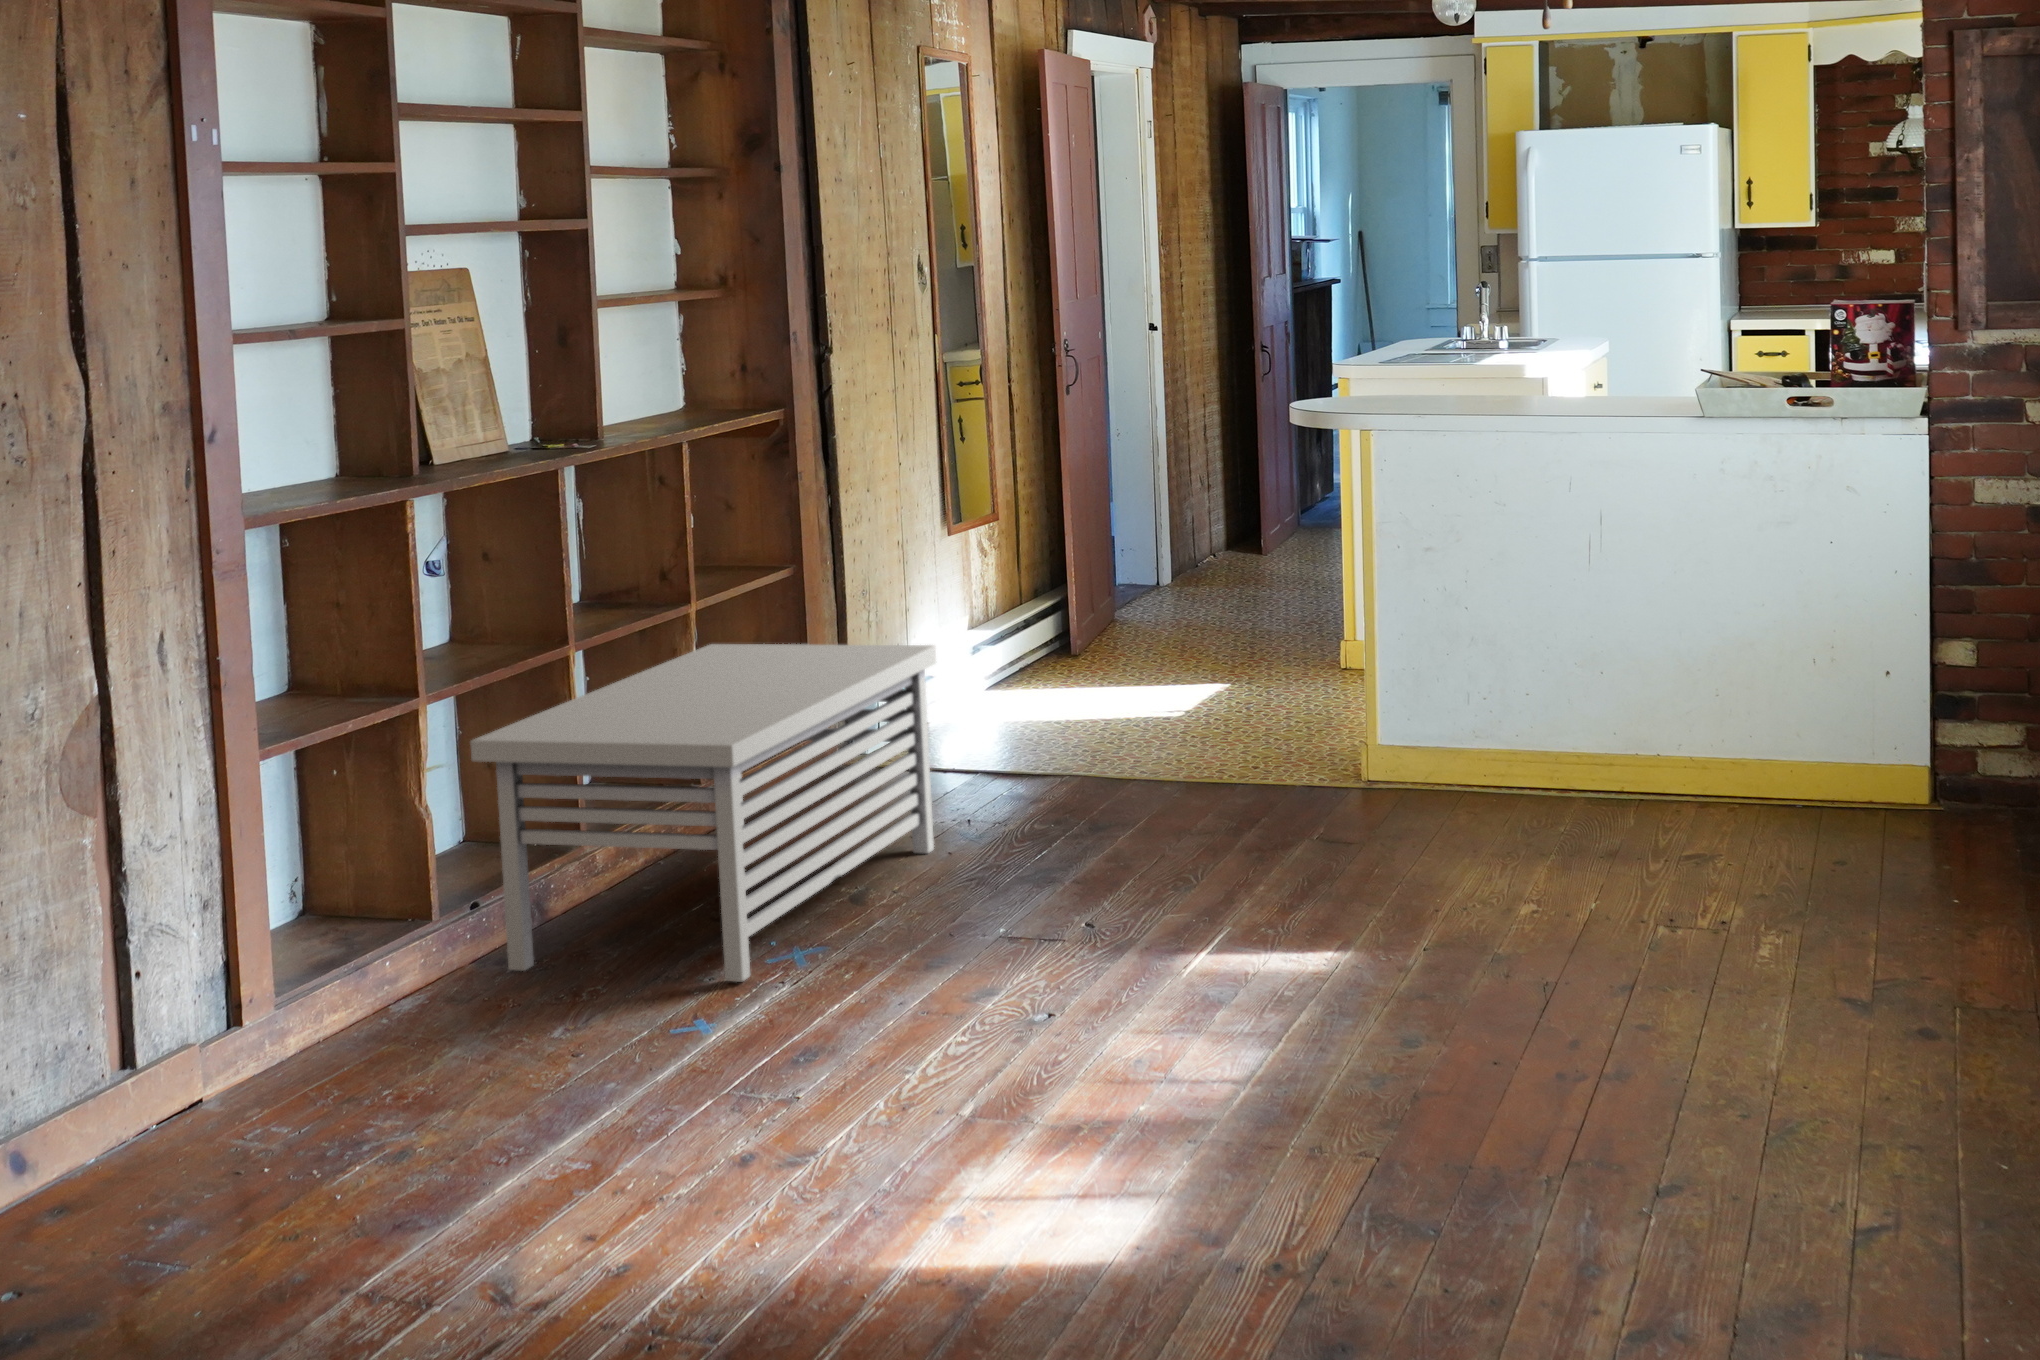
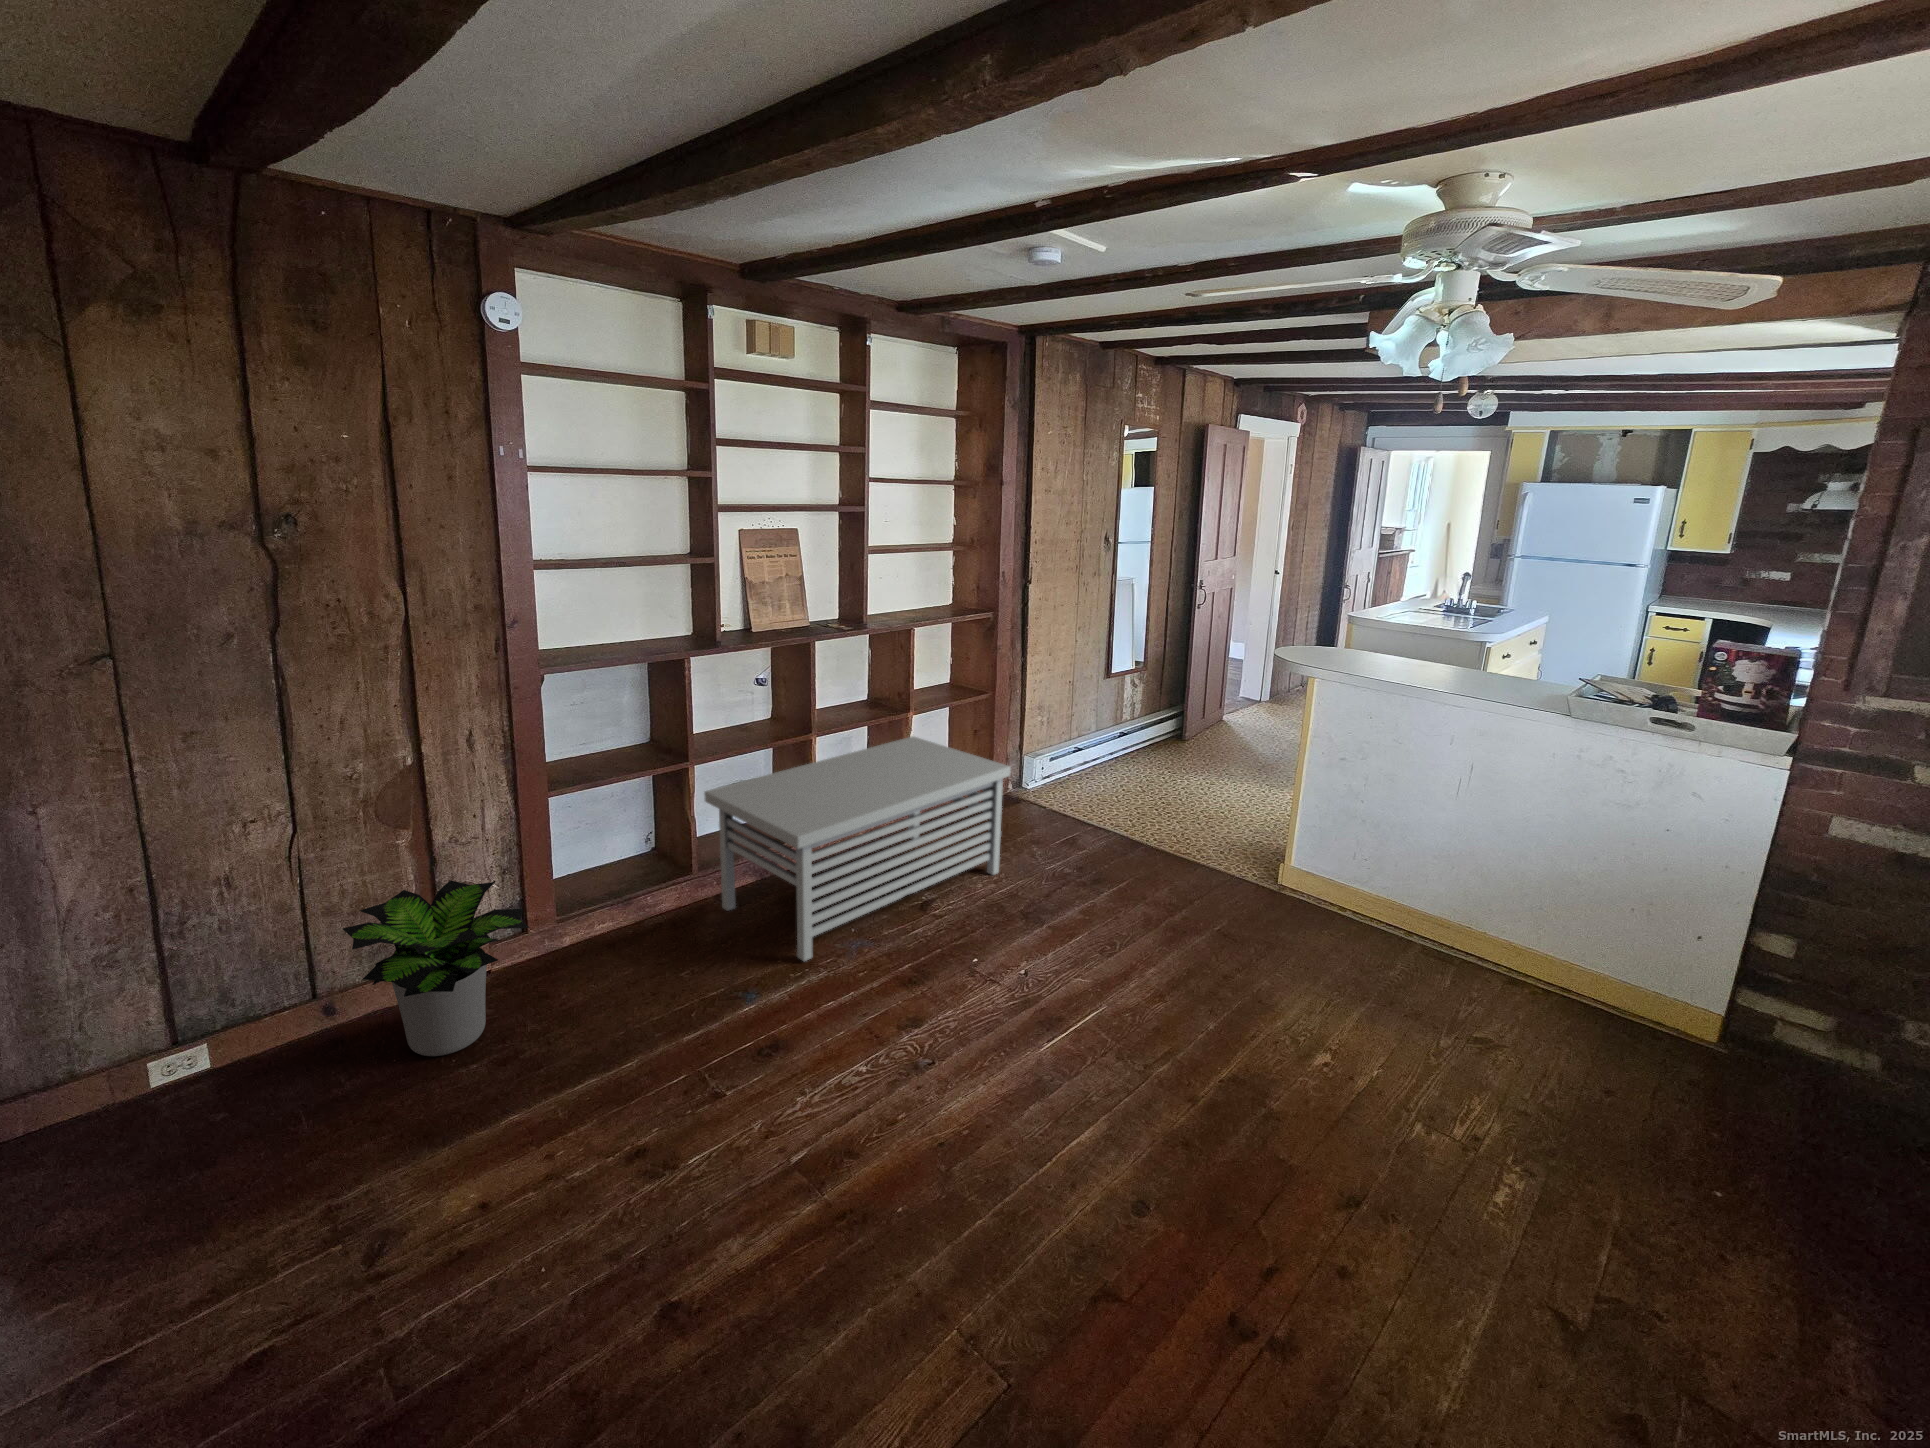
potted plant: none [76,887,390,1179] -> present [343,880,529,1056]

